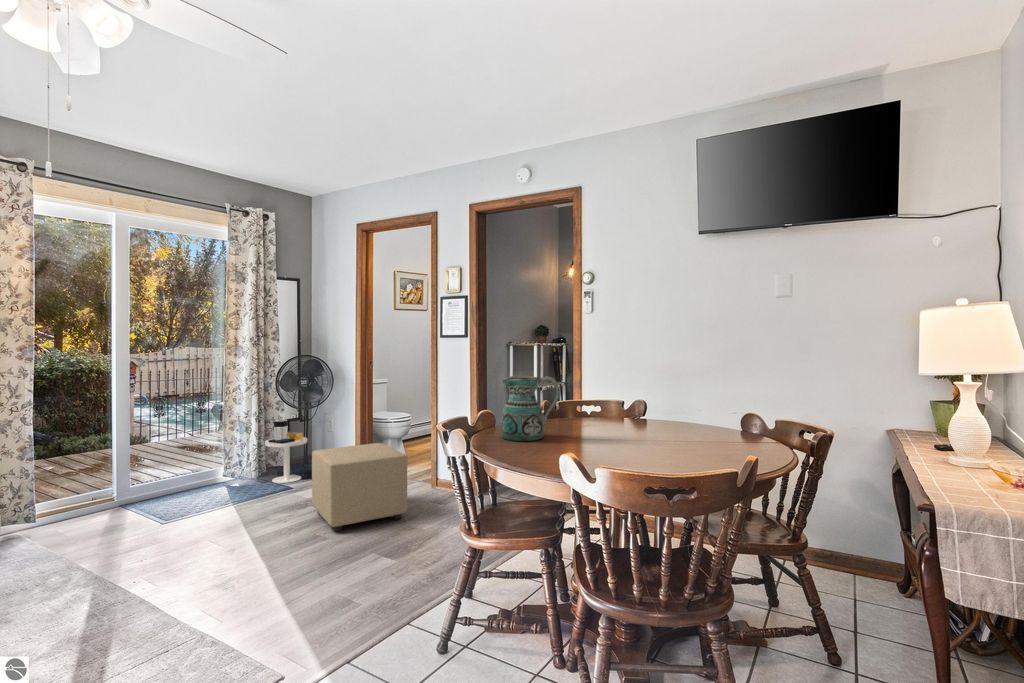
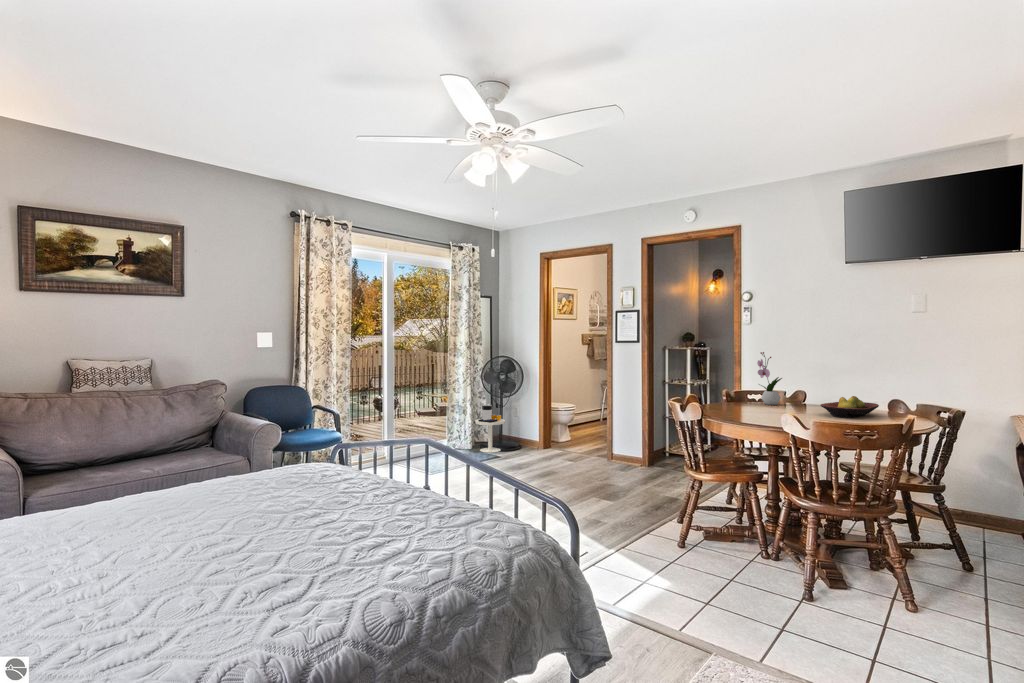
flower arrangement: none [578,348,609,421] -> present [757,352,782,405]
ceramic pitcher: present [502,376,559,441] -> none [715,371,757,414]
fruit bowl: none [645,410,724,443] -> present [821,396,879,417]
ottoman: present [312,443,407,531] -> none [529,423,604,484]

